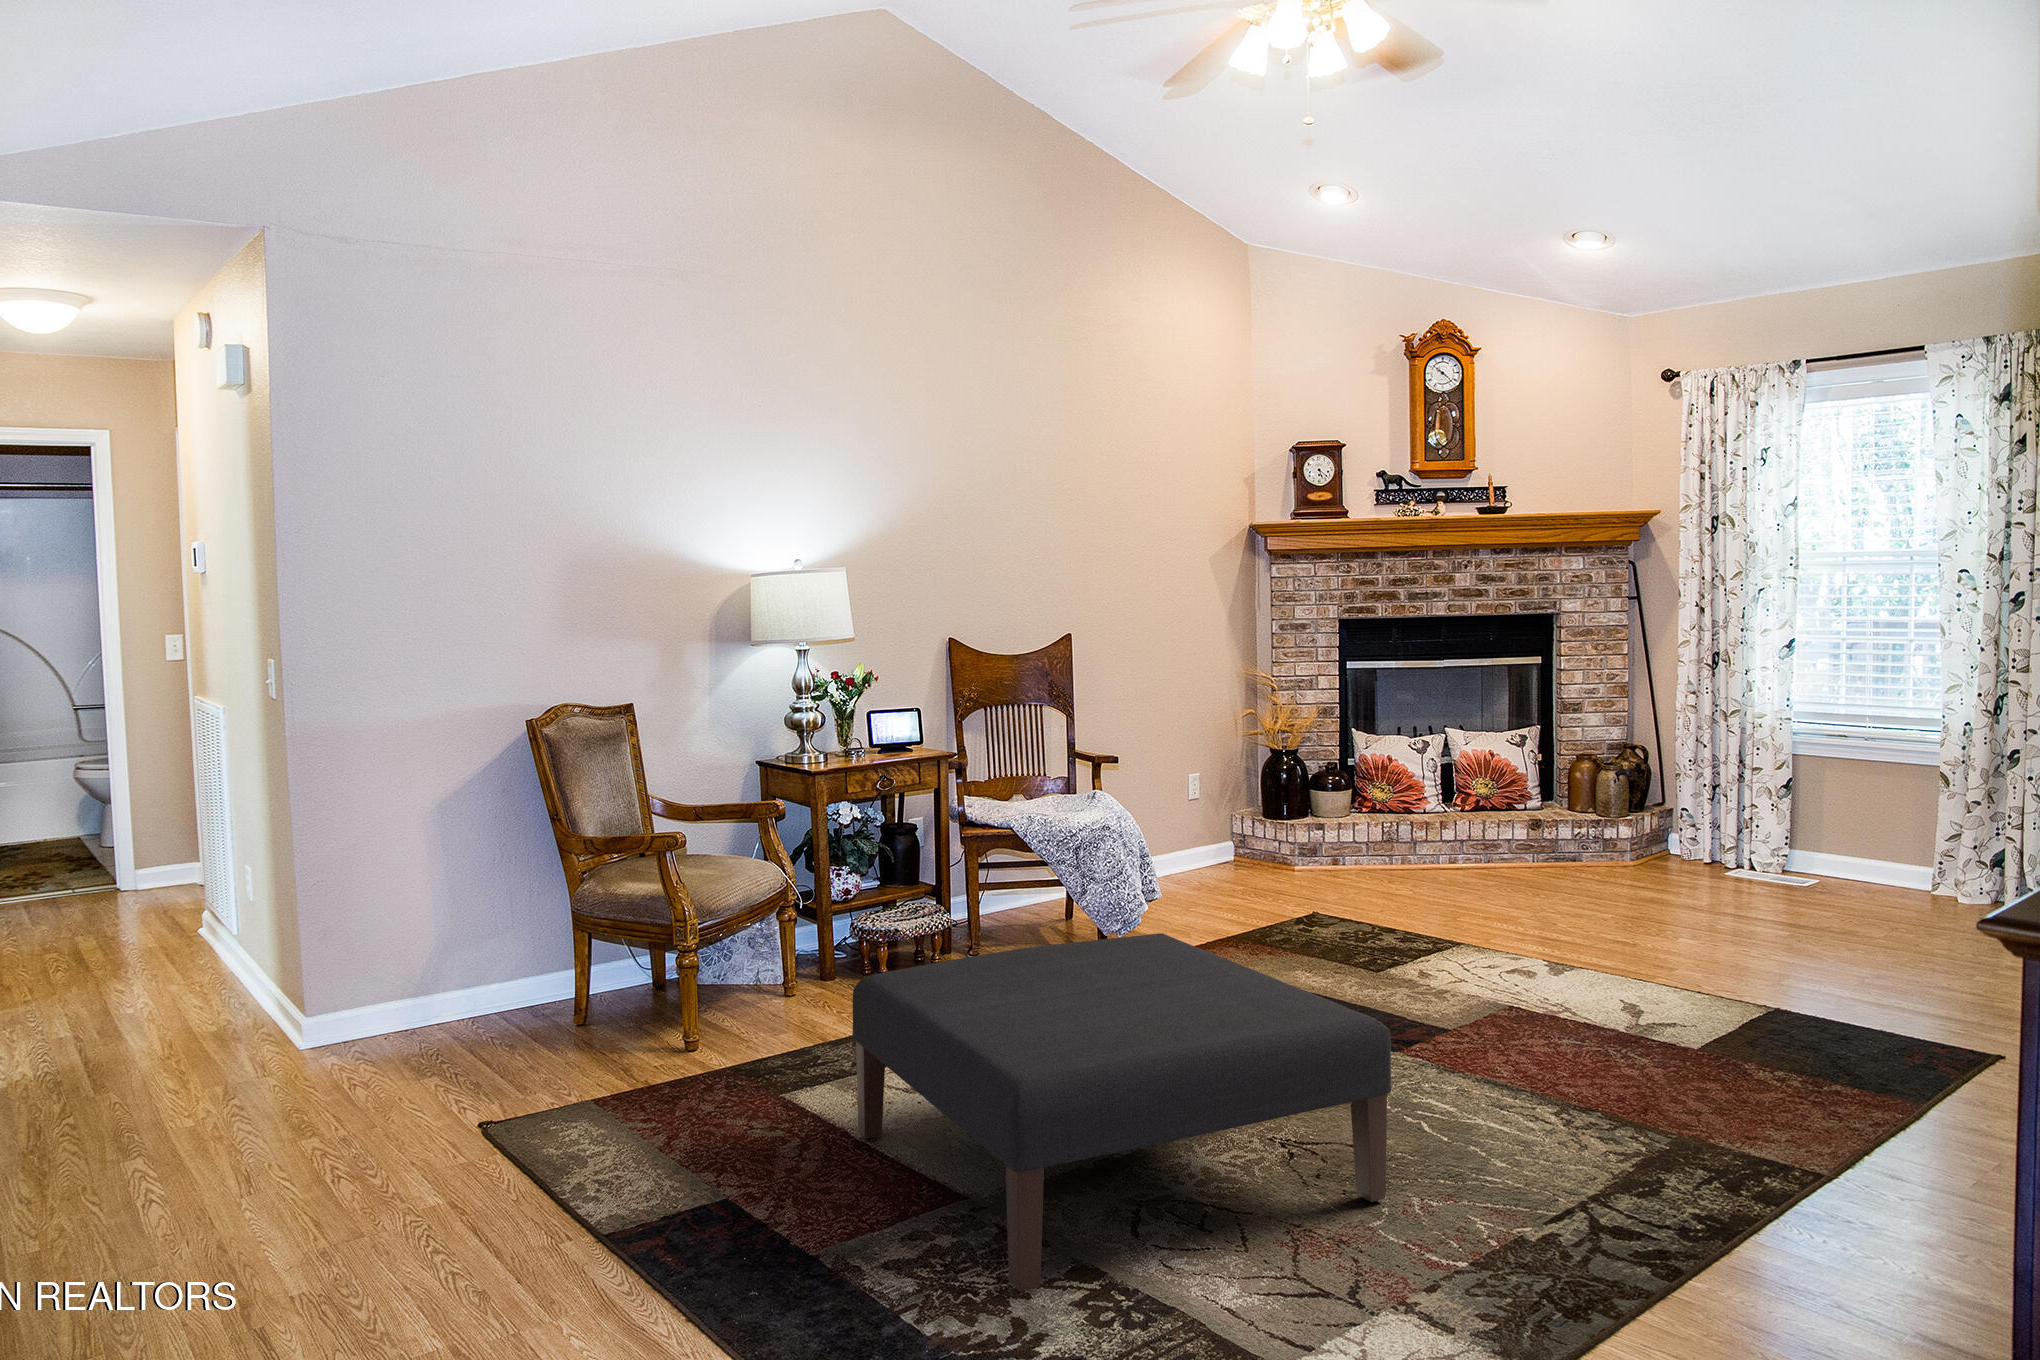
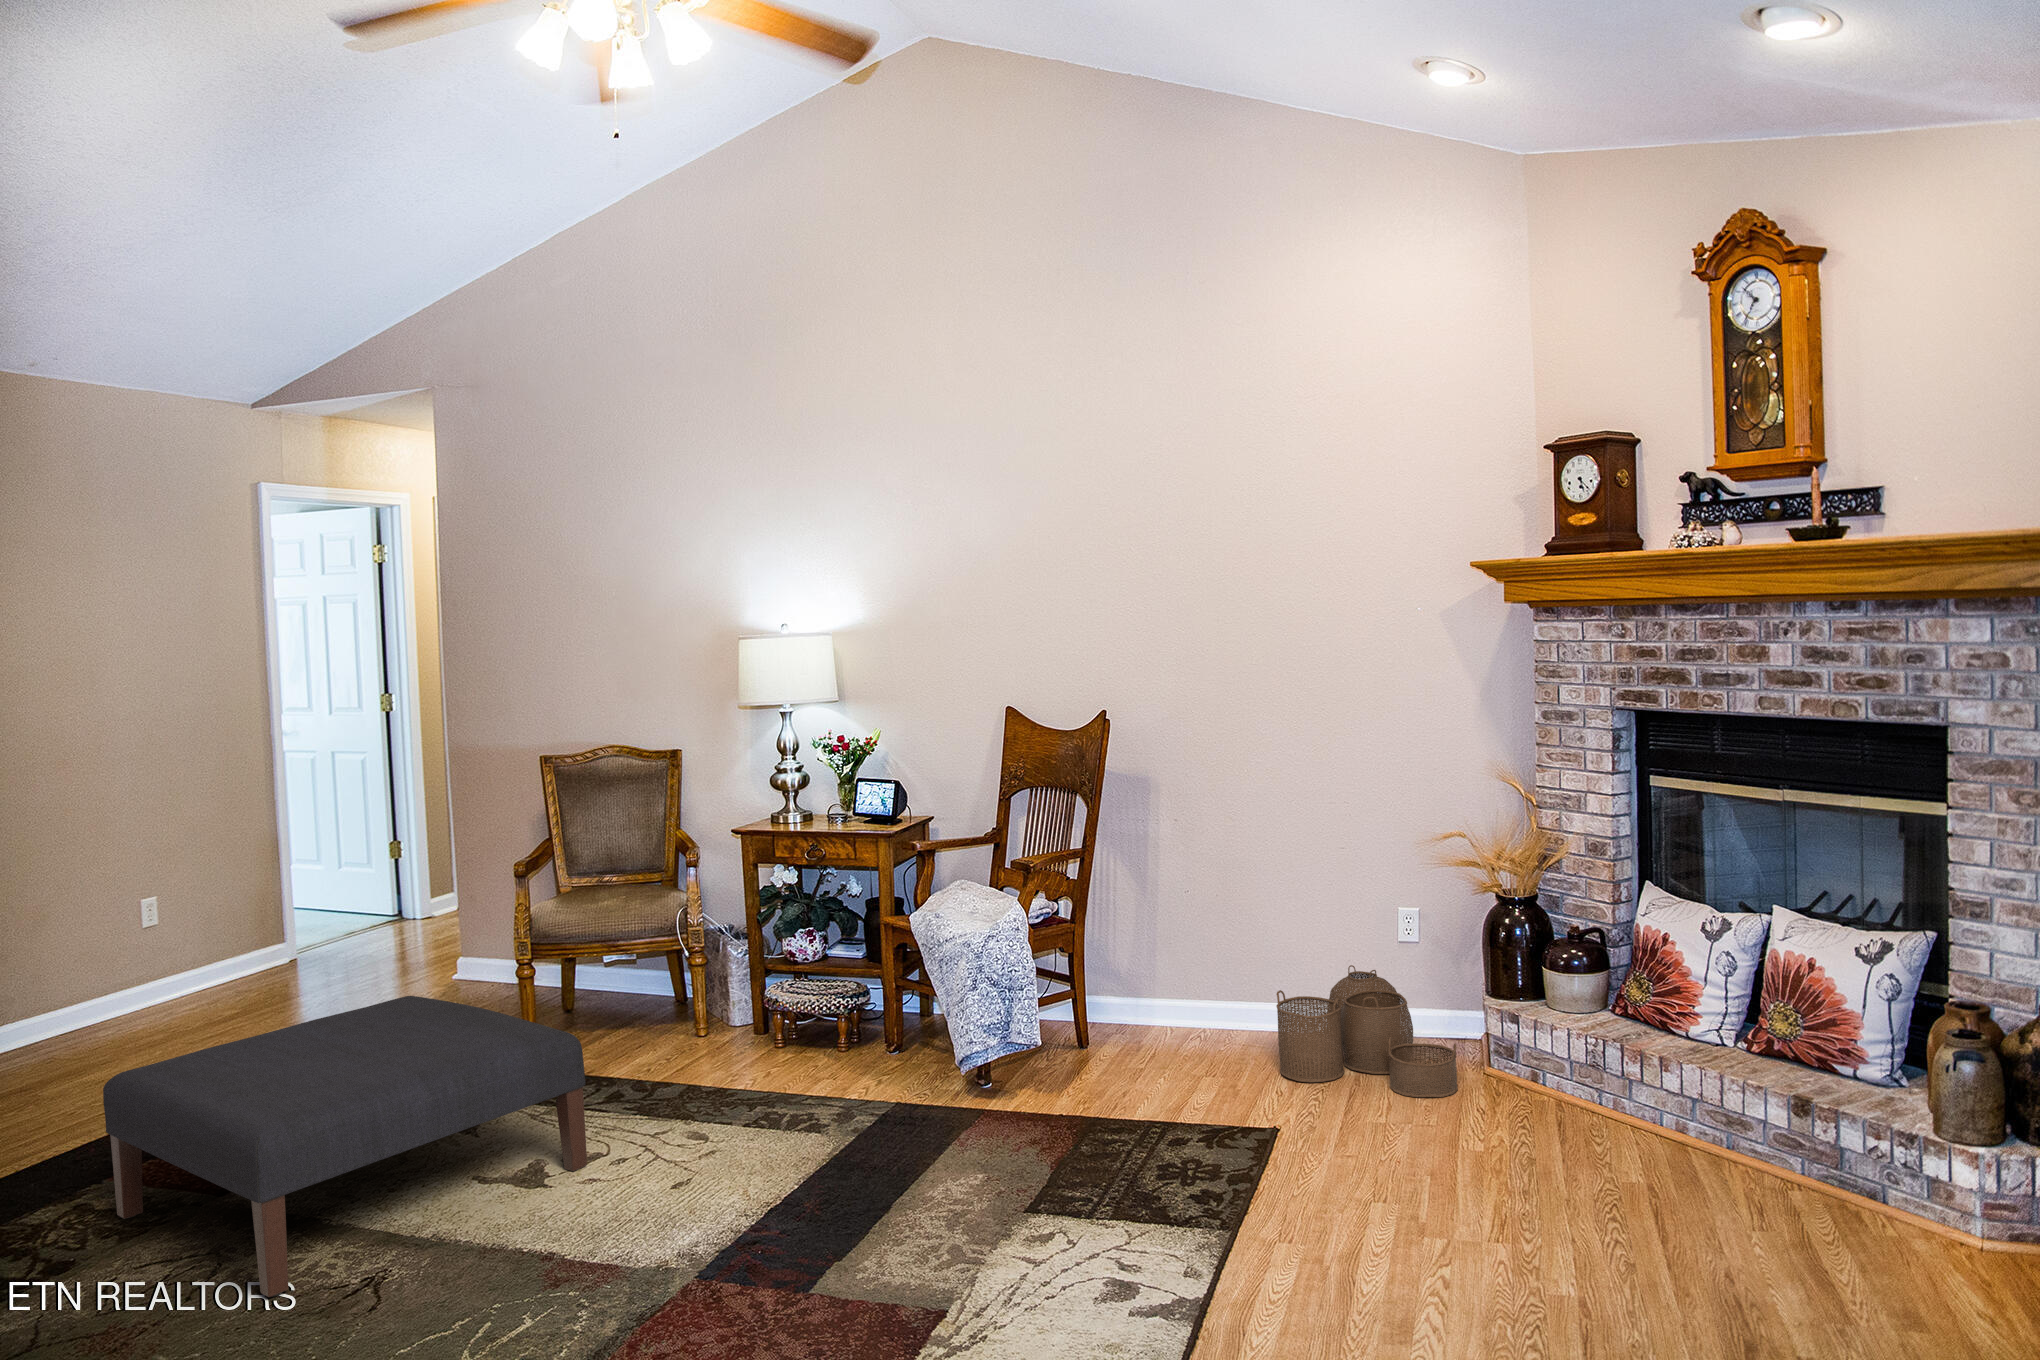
woven basket: none [1178,822,1346,897] -> present [1276,965,1458,1097]

